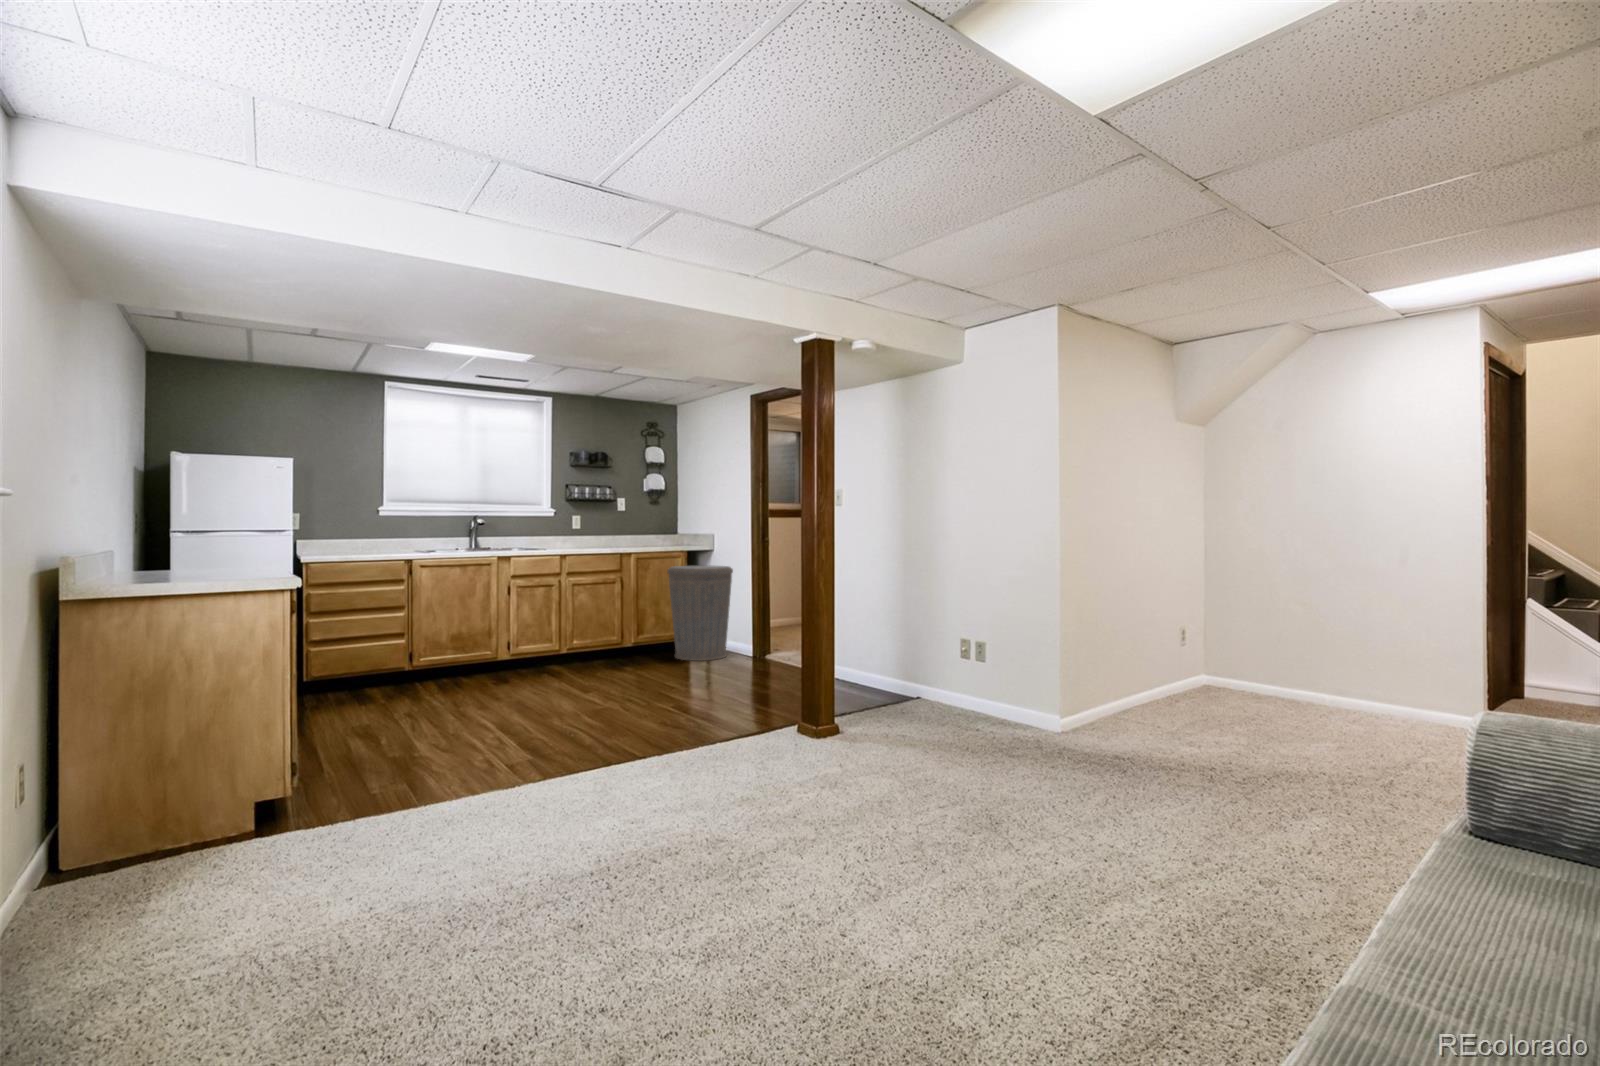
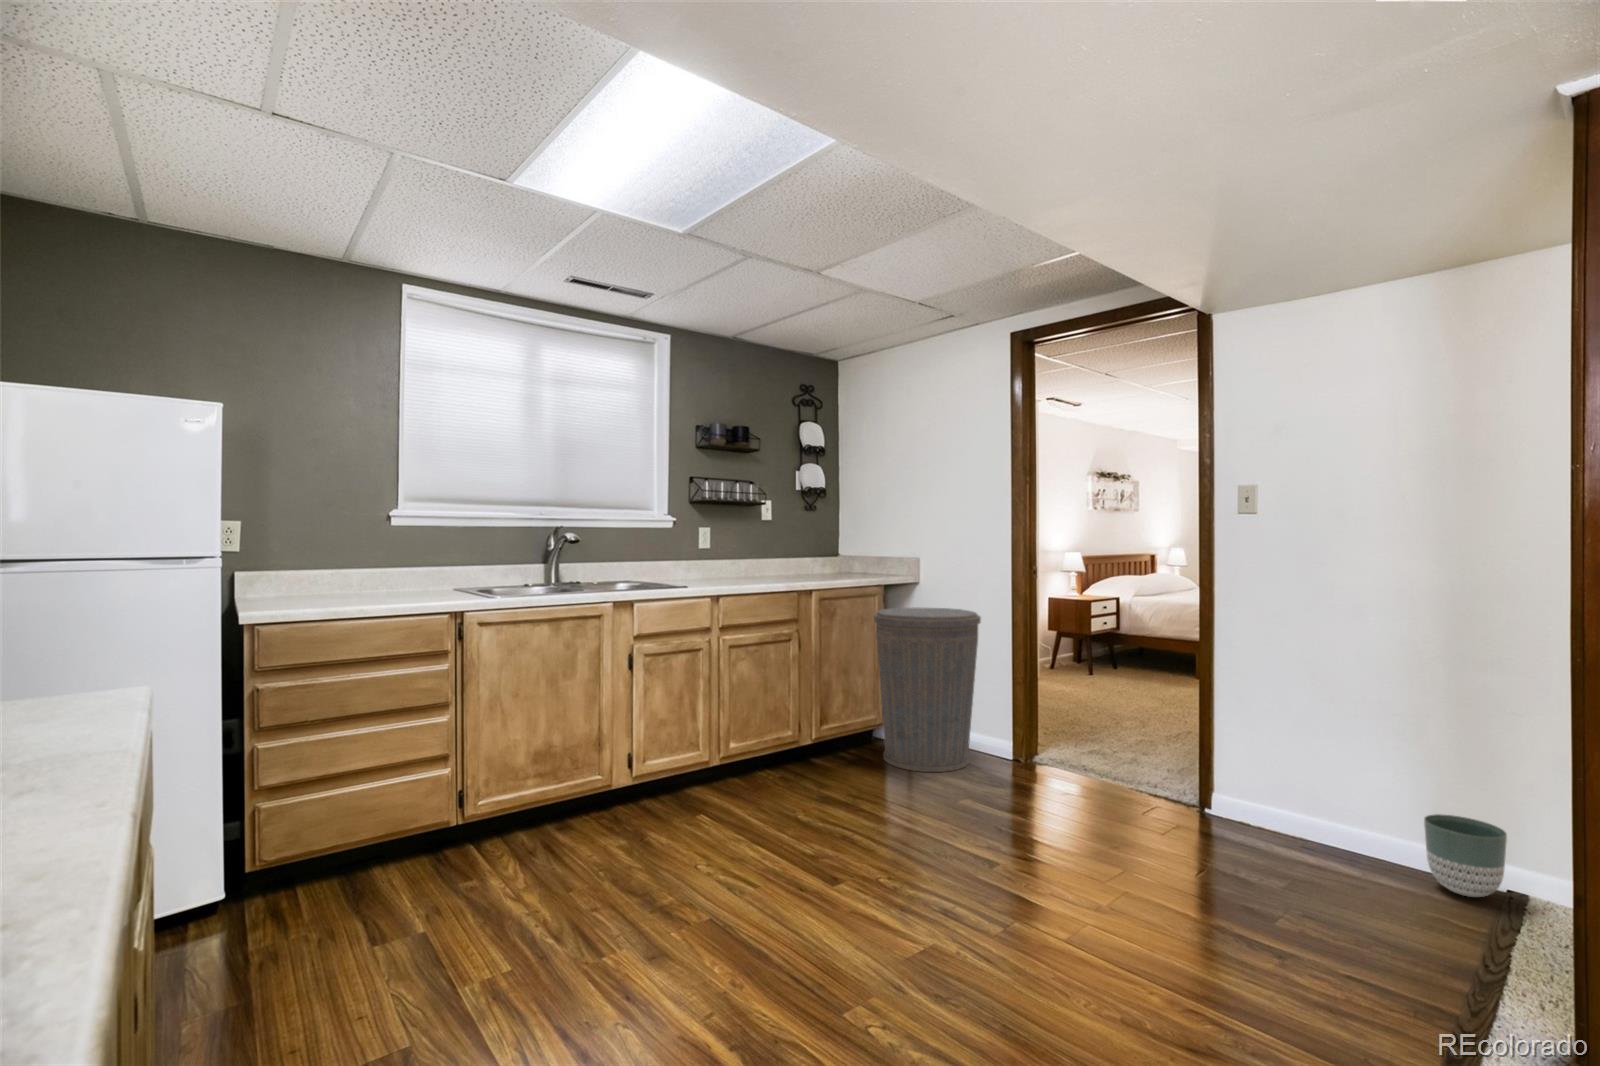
planter: none [872,661,902,697] -> present [1424,814,1507,897]

